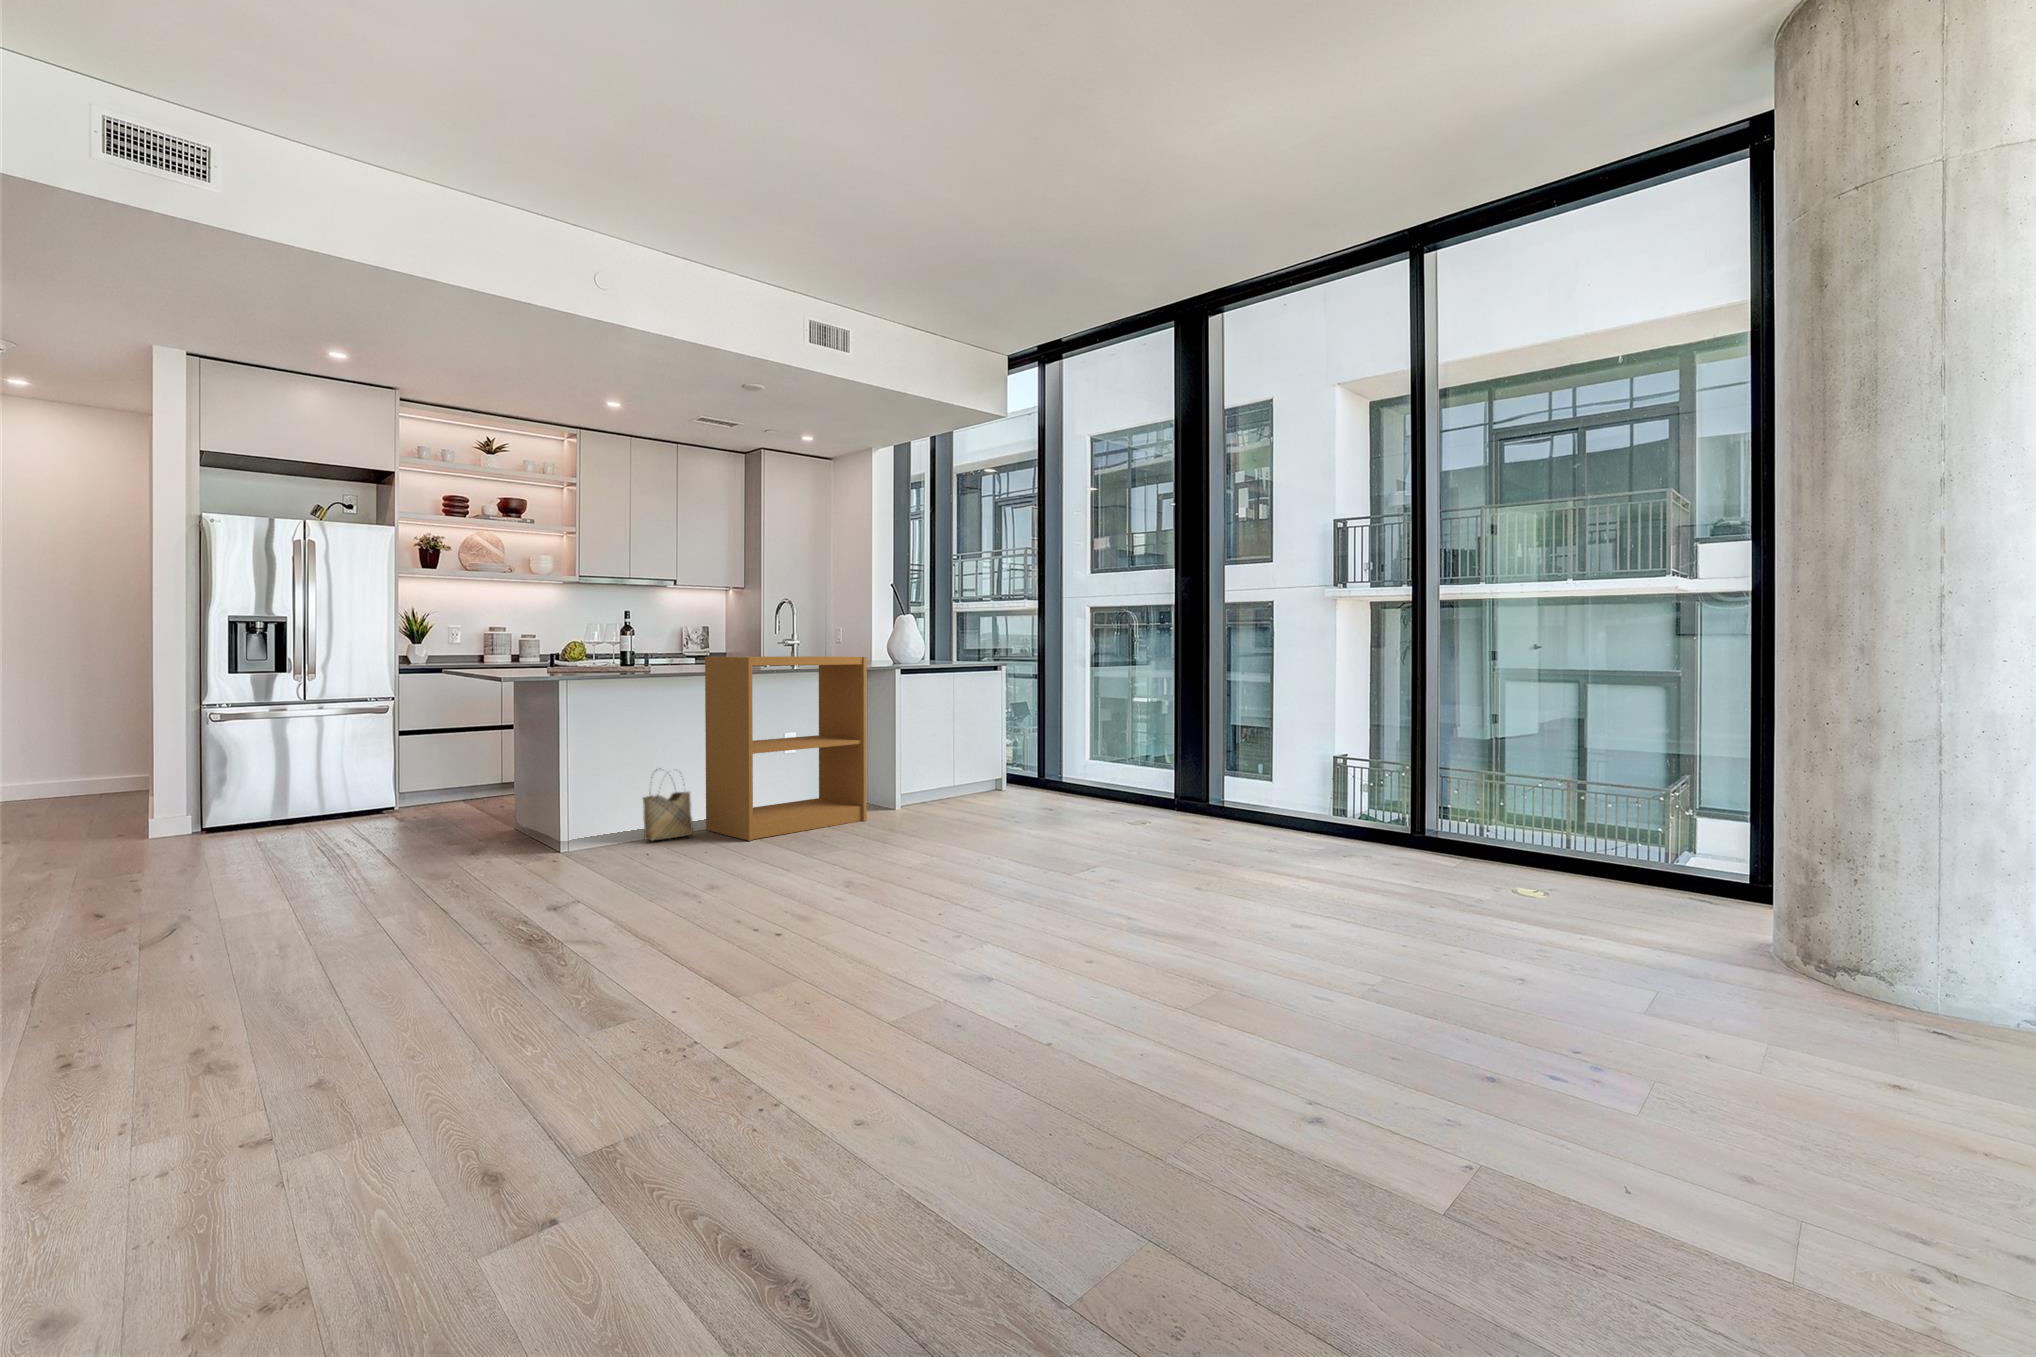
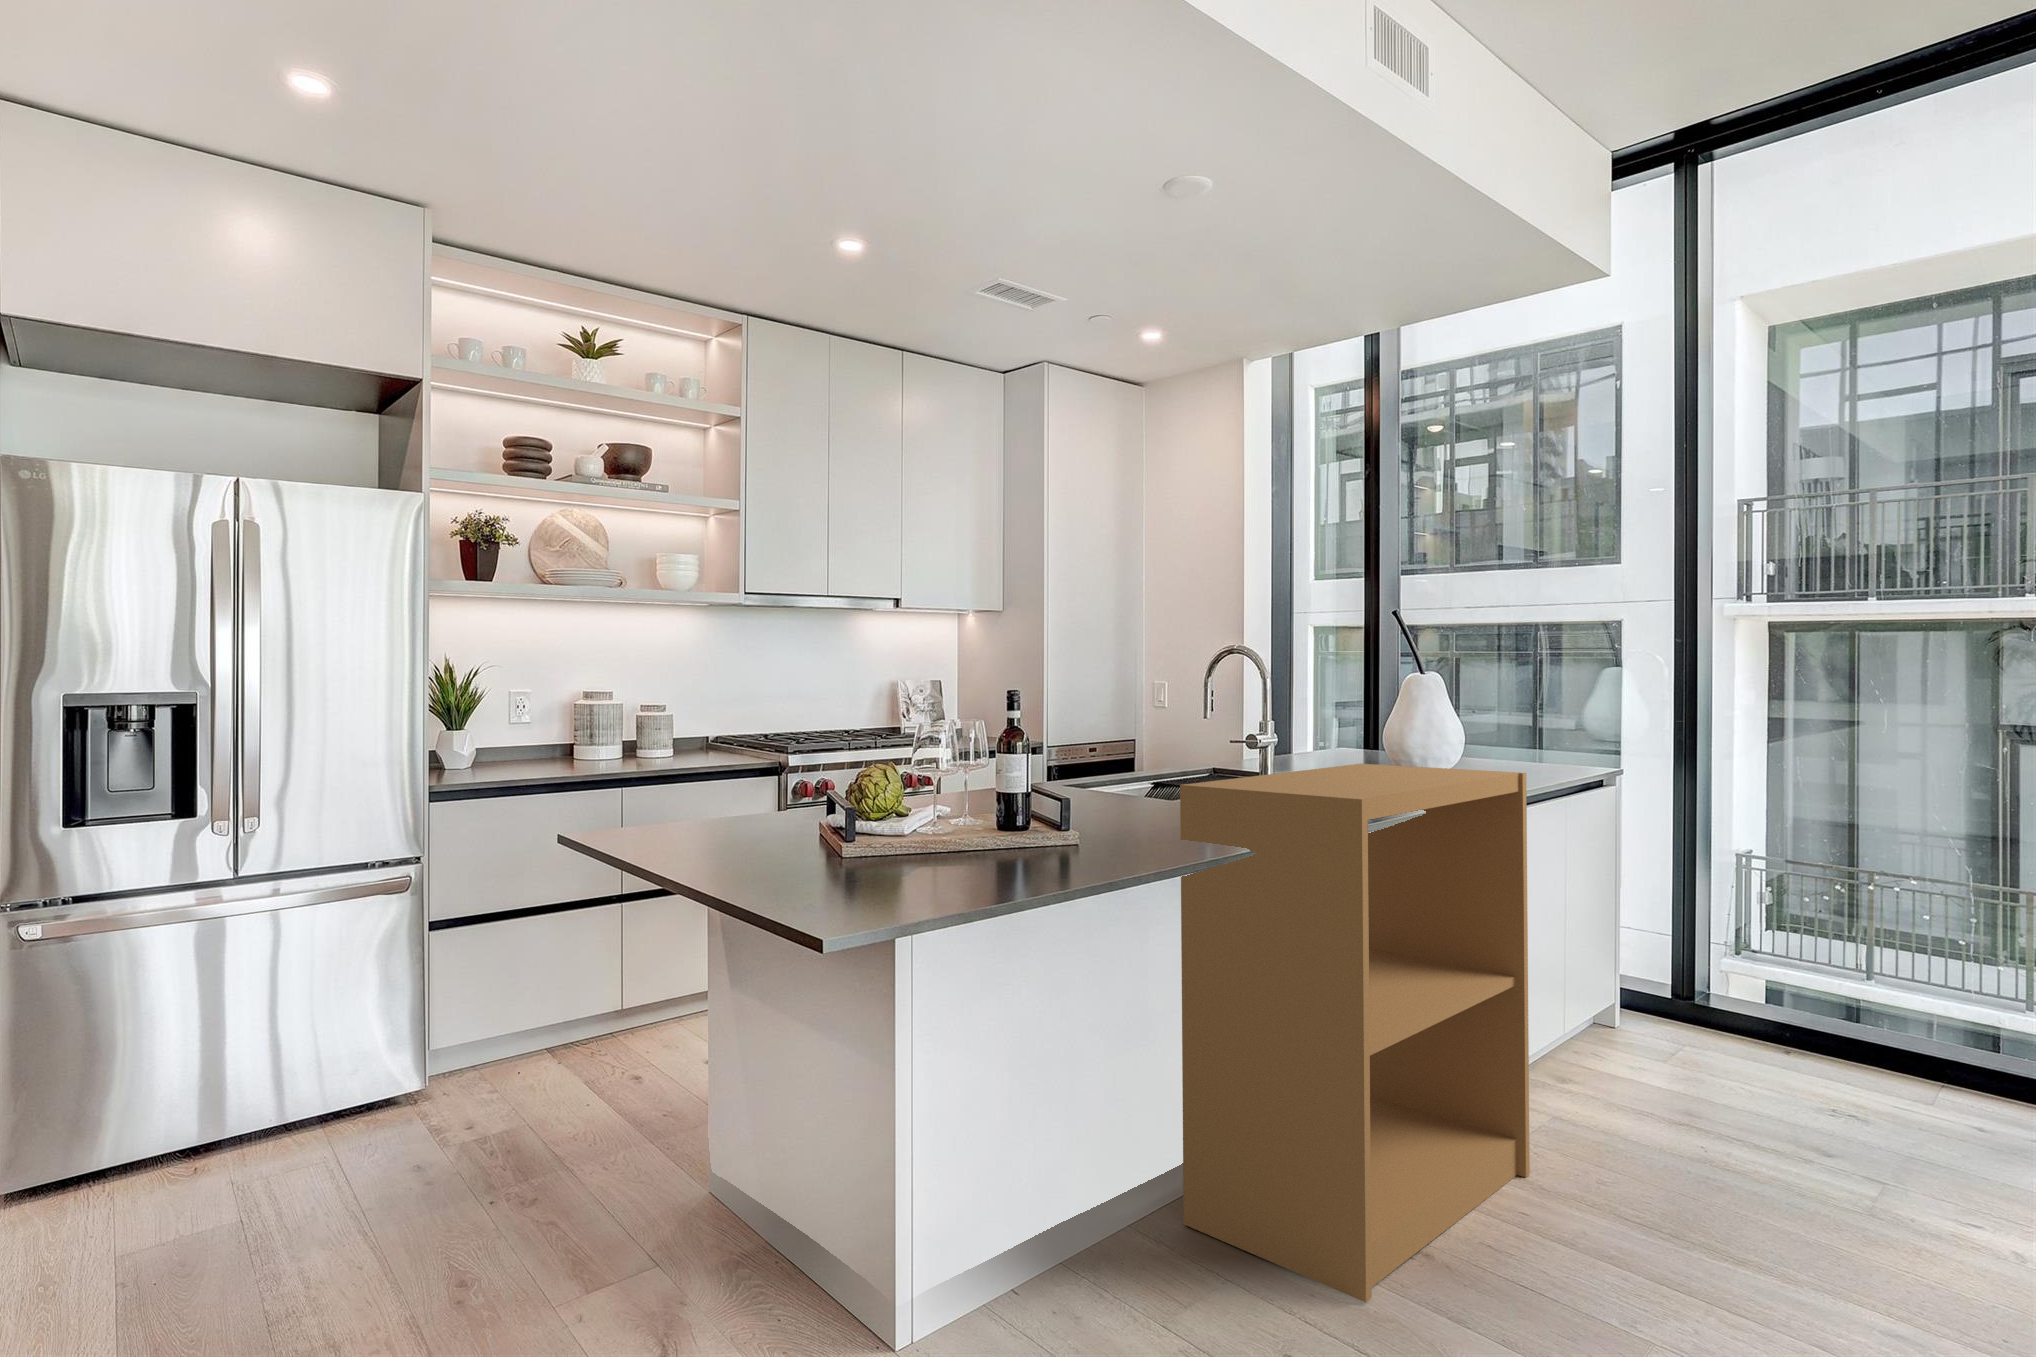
woven basket: present [643,769,693,841] -> none [1076,1084,1185,1303]

